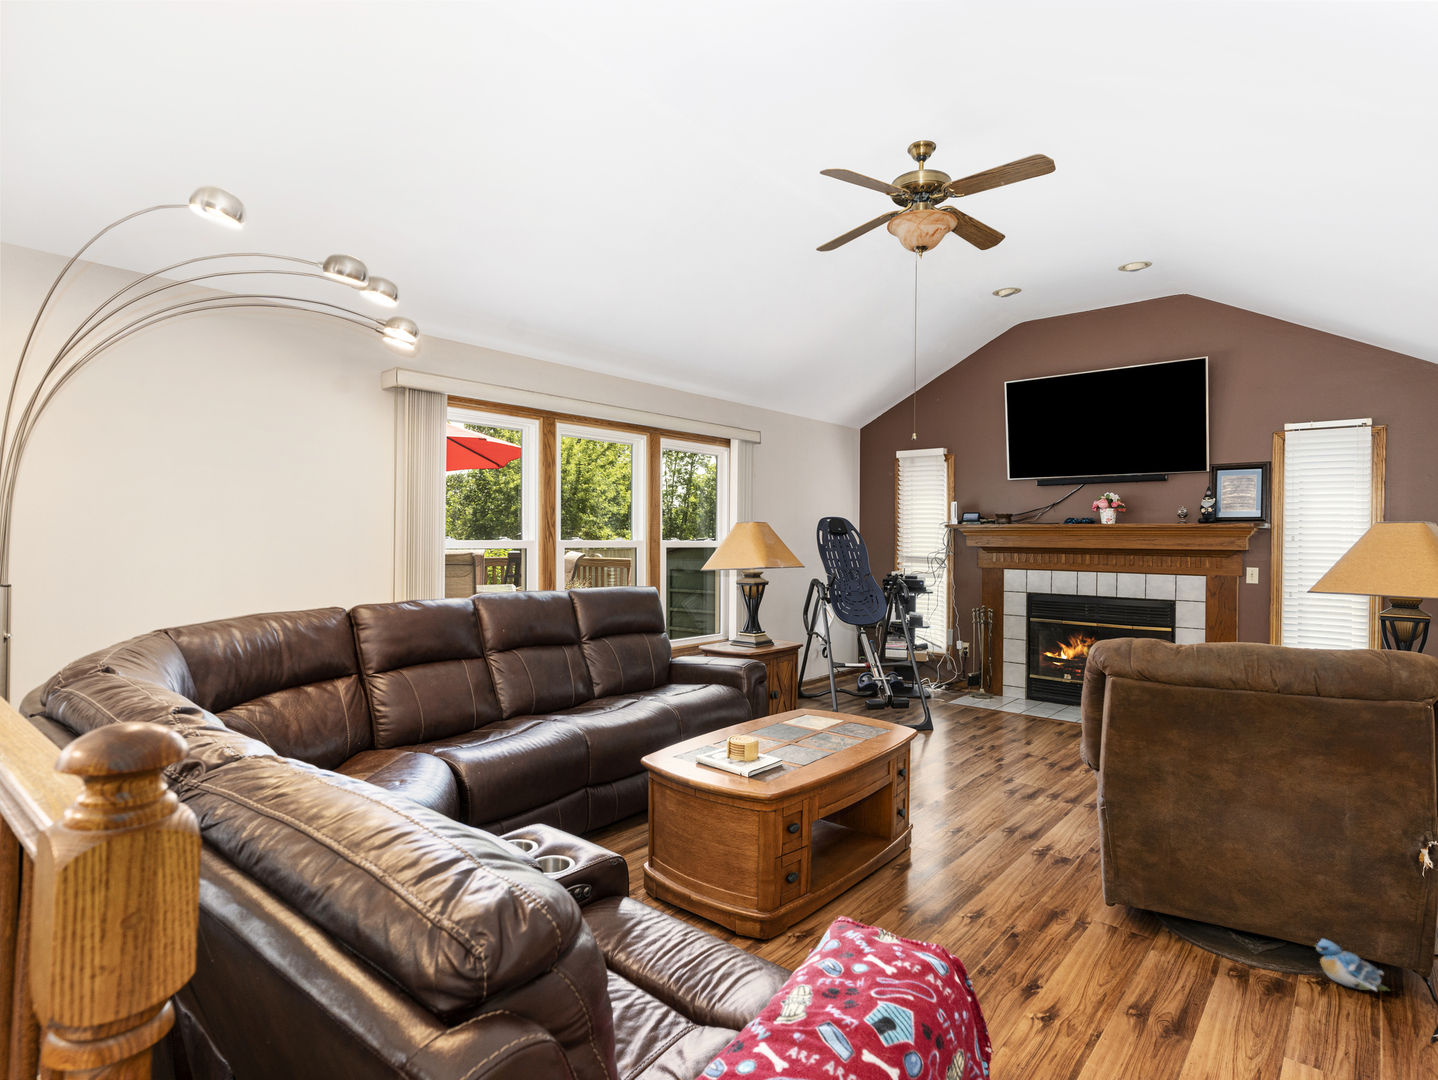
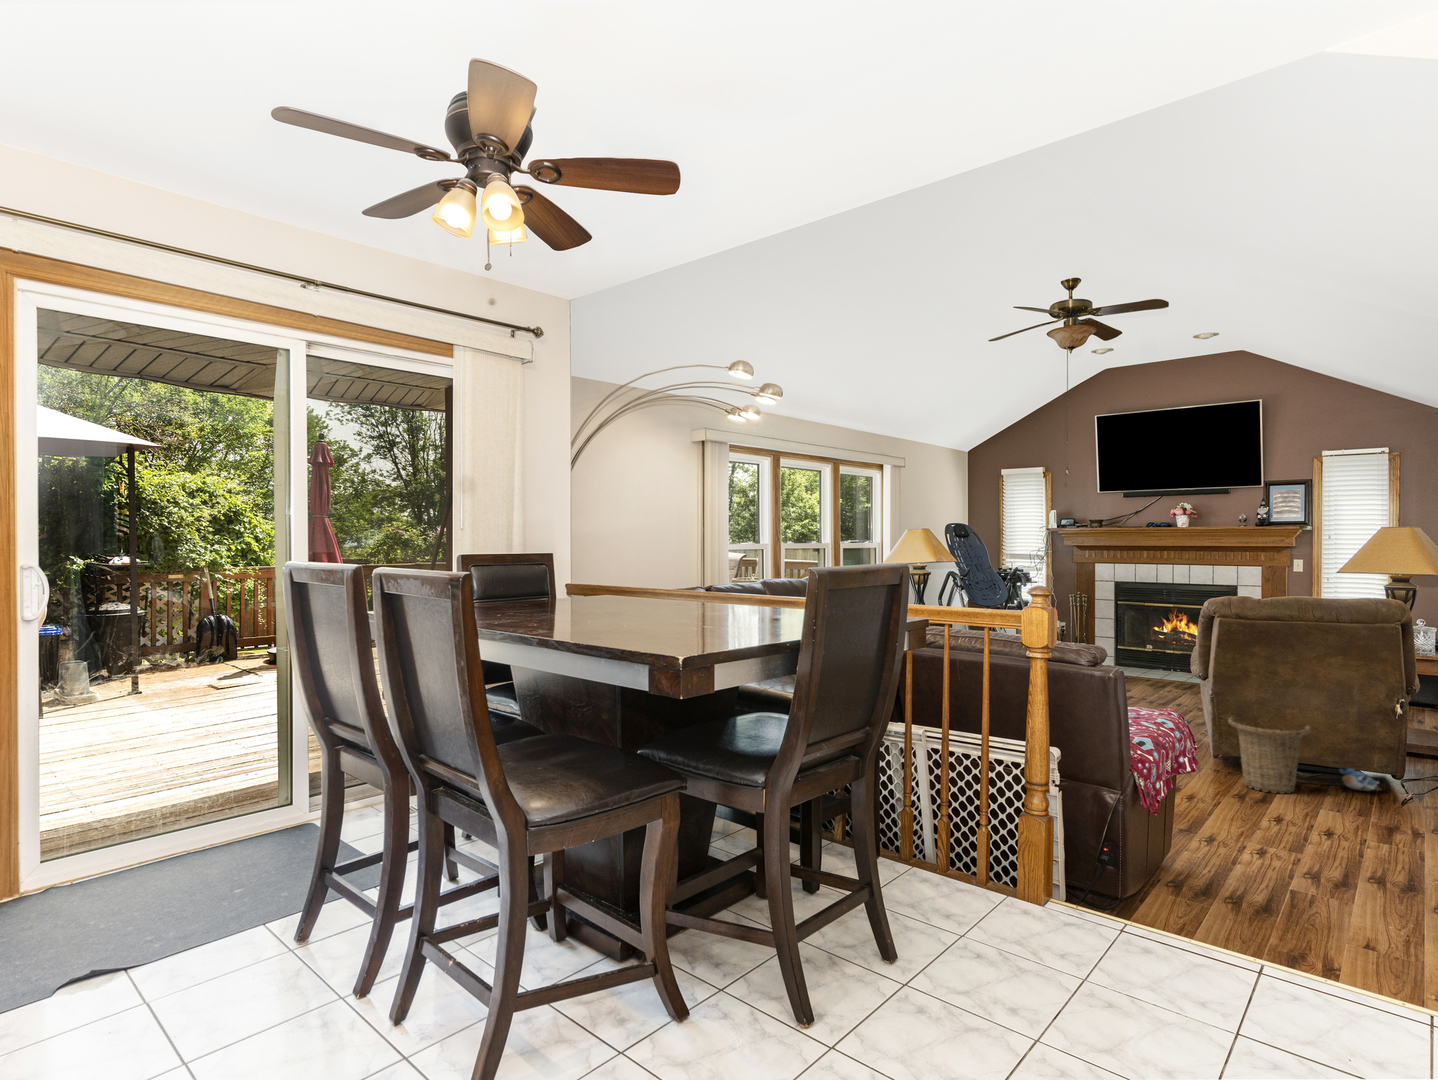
basket: none [1129,841,1269,997] -> present [1228,717,1311,794]

